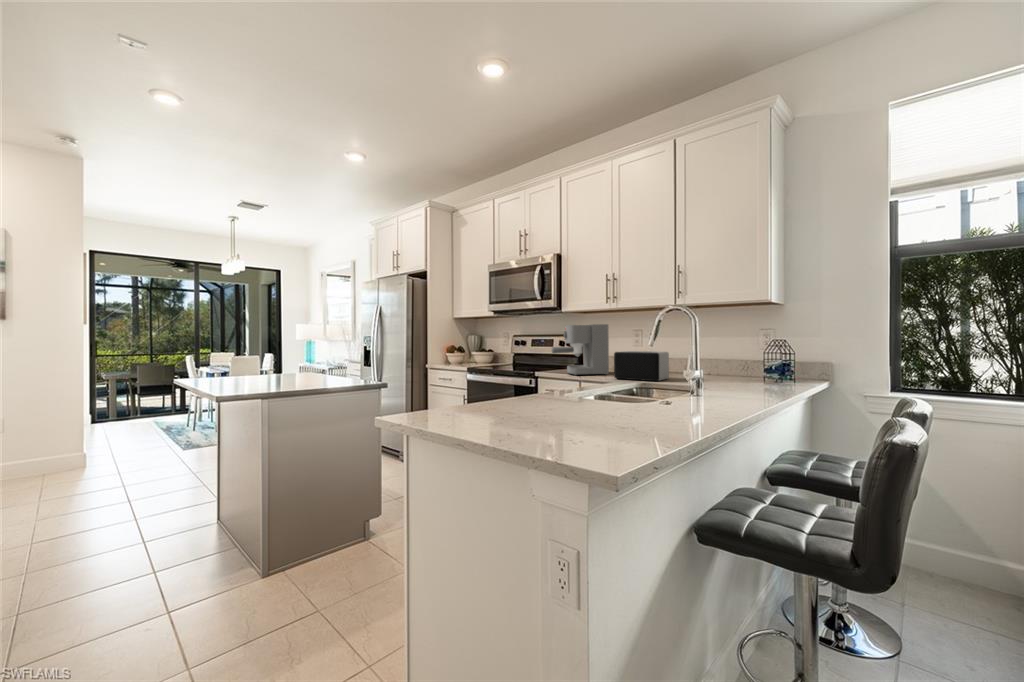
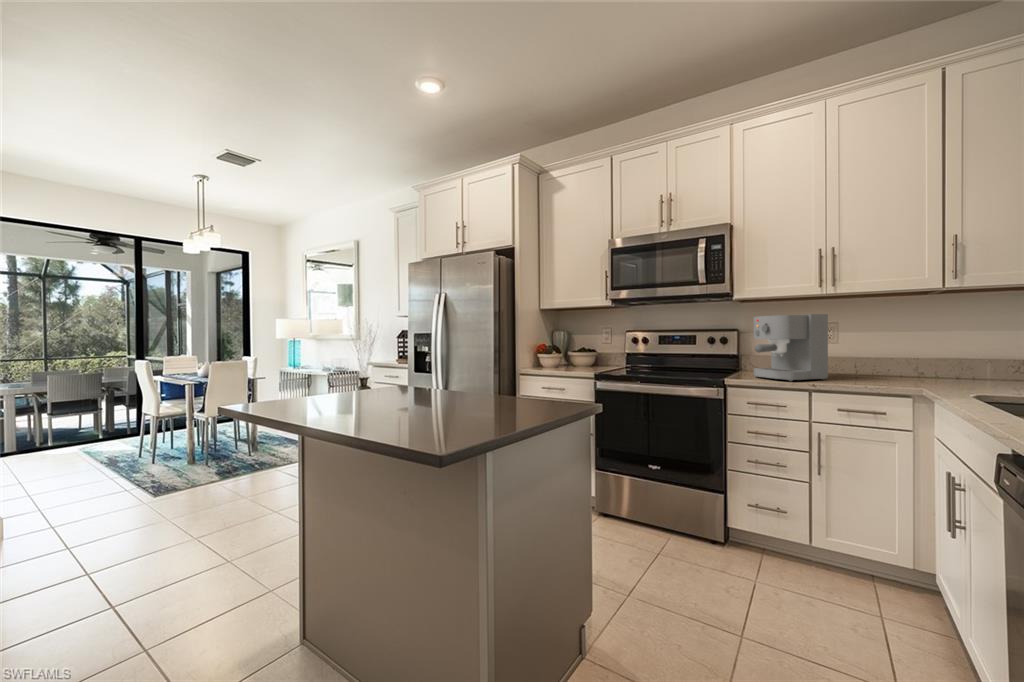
toaster: present [614,351,669,381] -> none [860,349,955,389]

